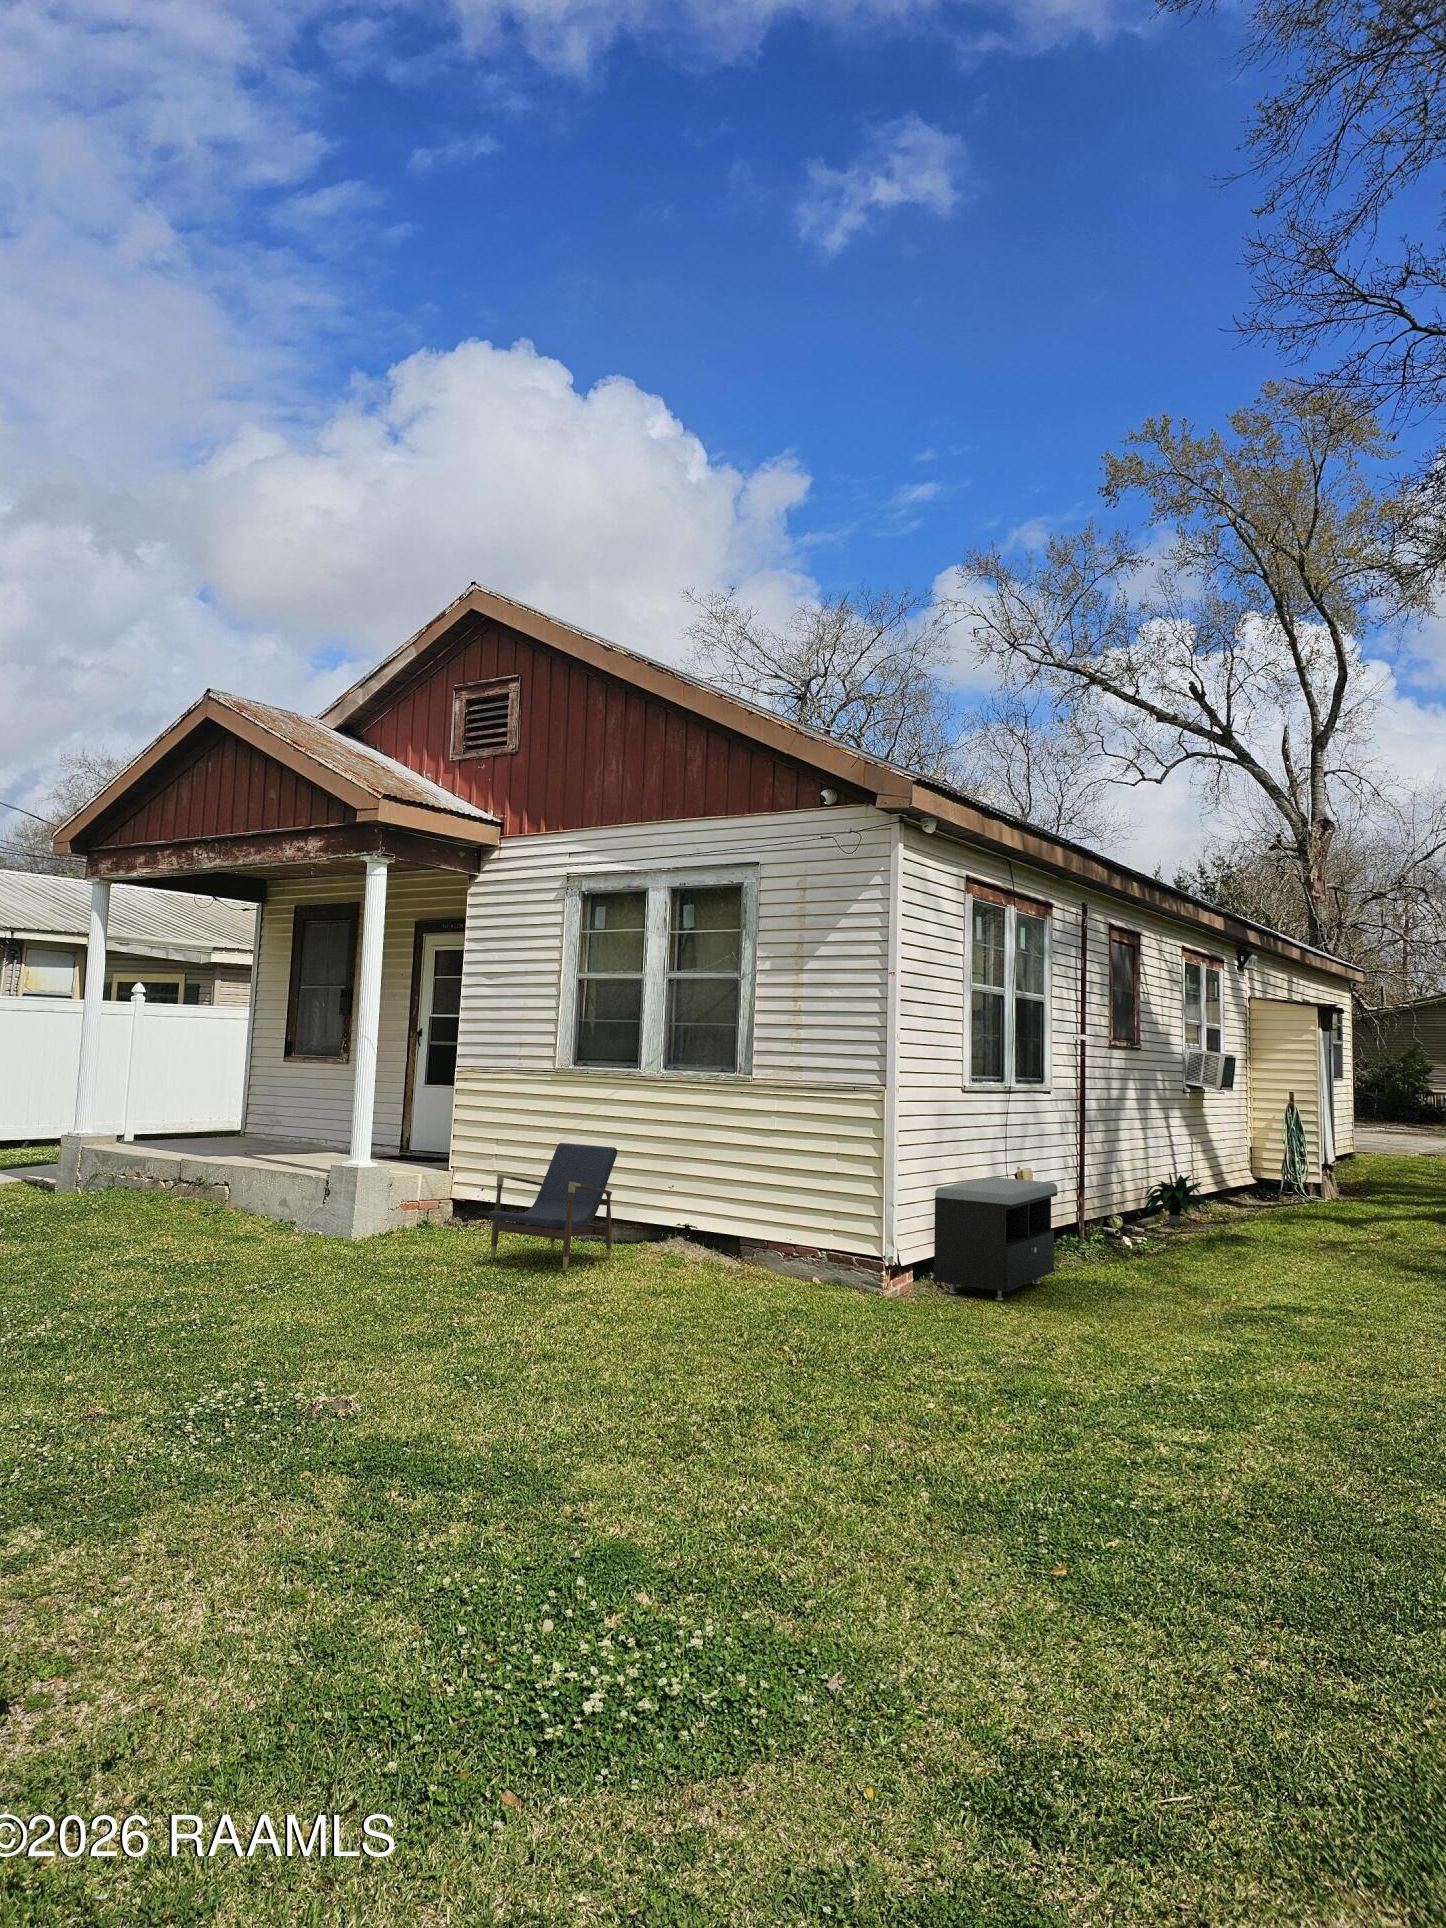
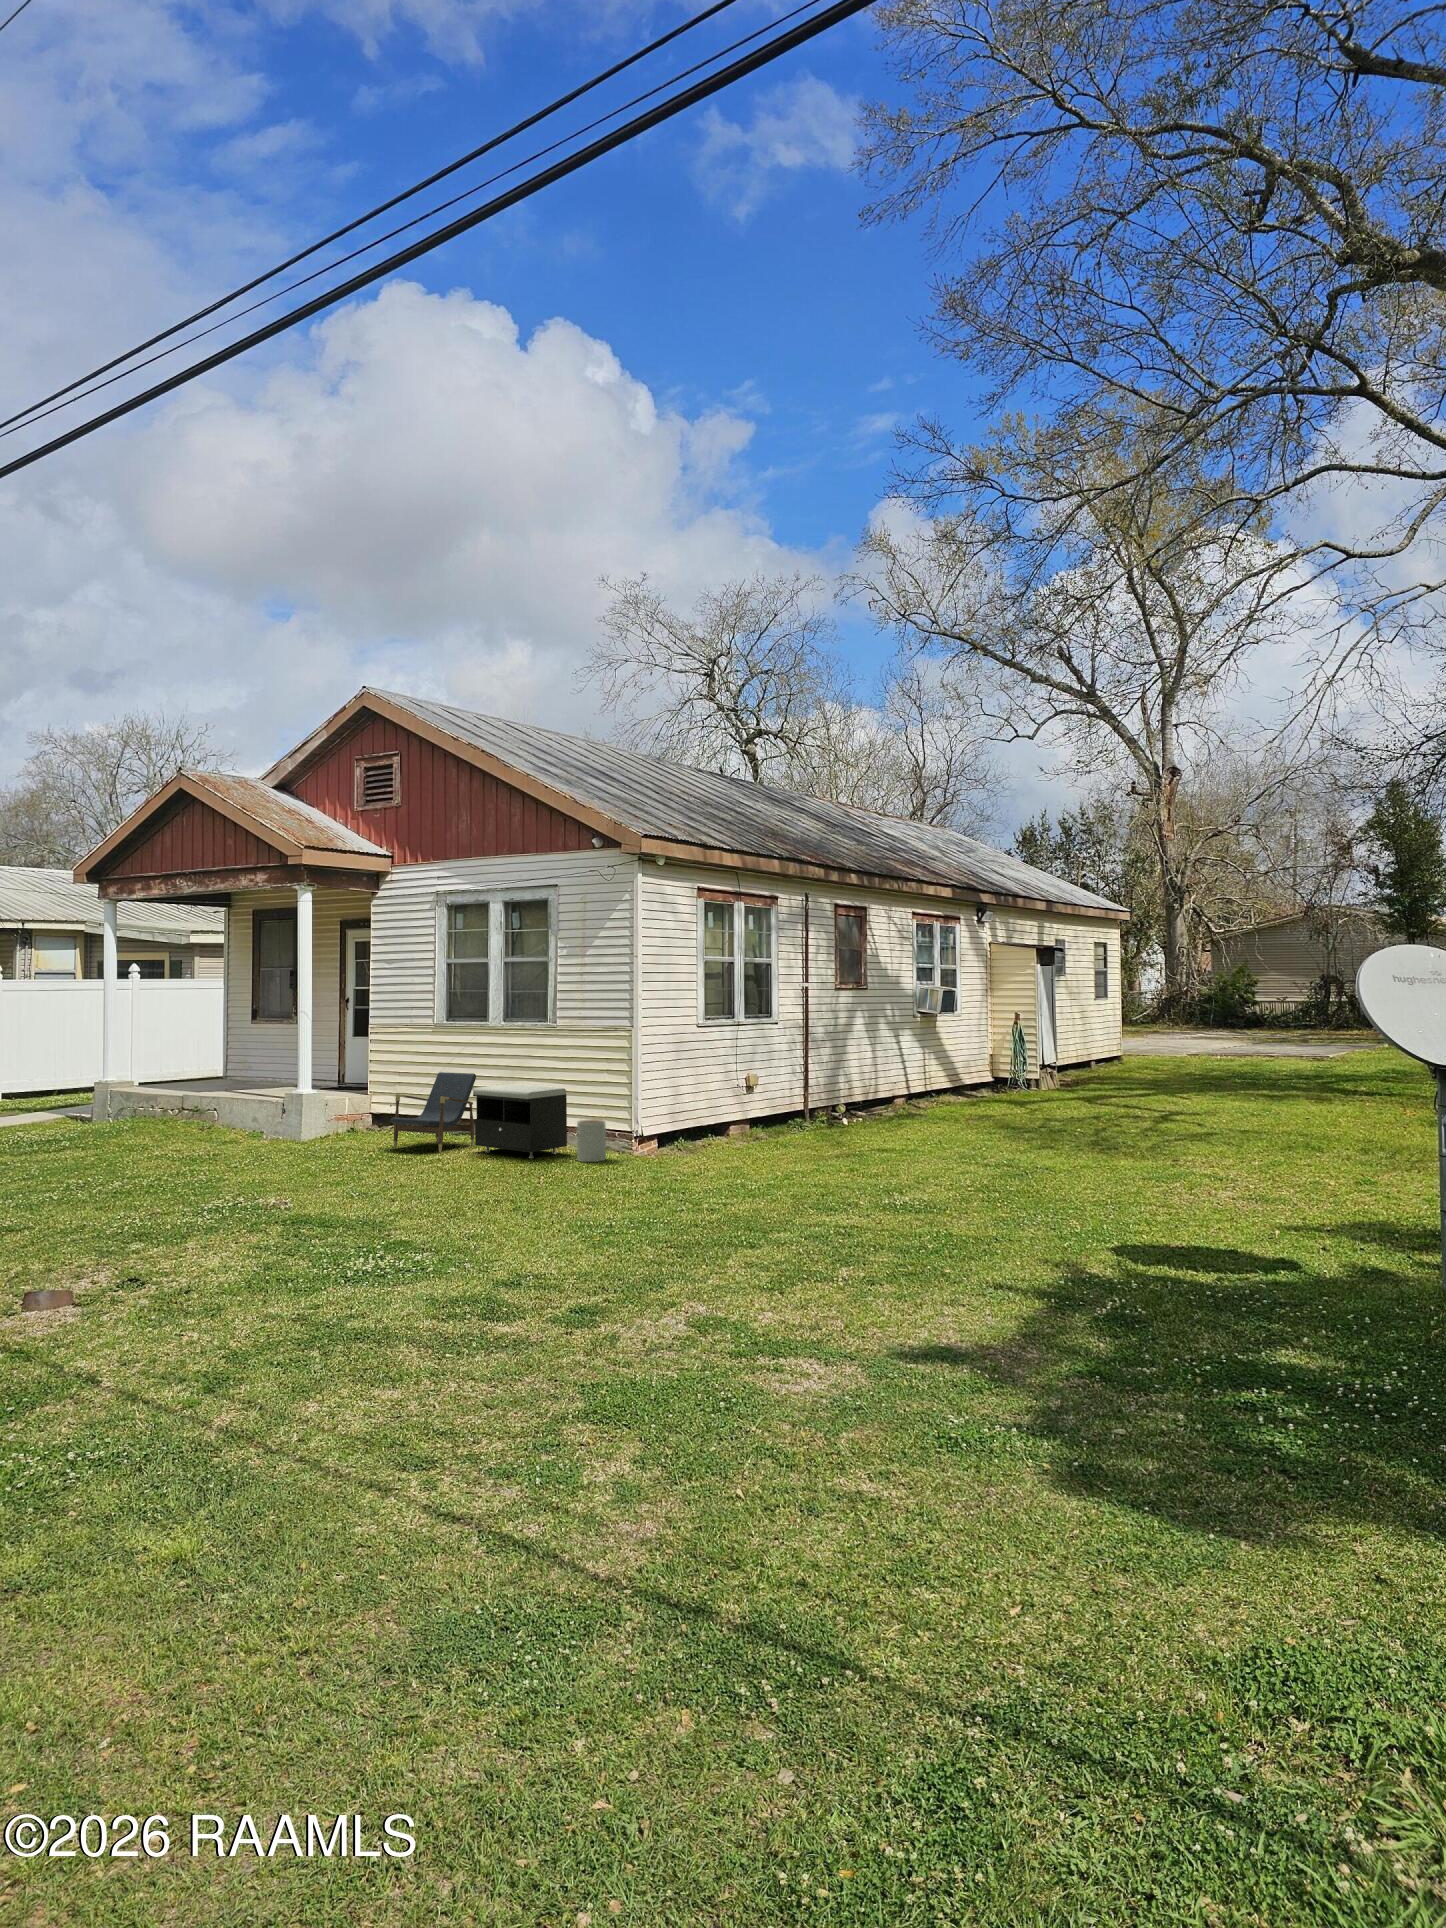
potted plant: present [1145,1173,1208,1225] -> none [869,1074,915,1111]
storage bench: present [934,1177,1058,1300] -> present [473,1084,567,1158]
bucket: none [781,1232,843,1303] -> present [577,1119,606,1162]

